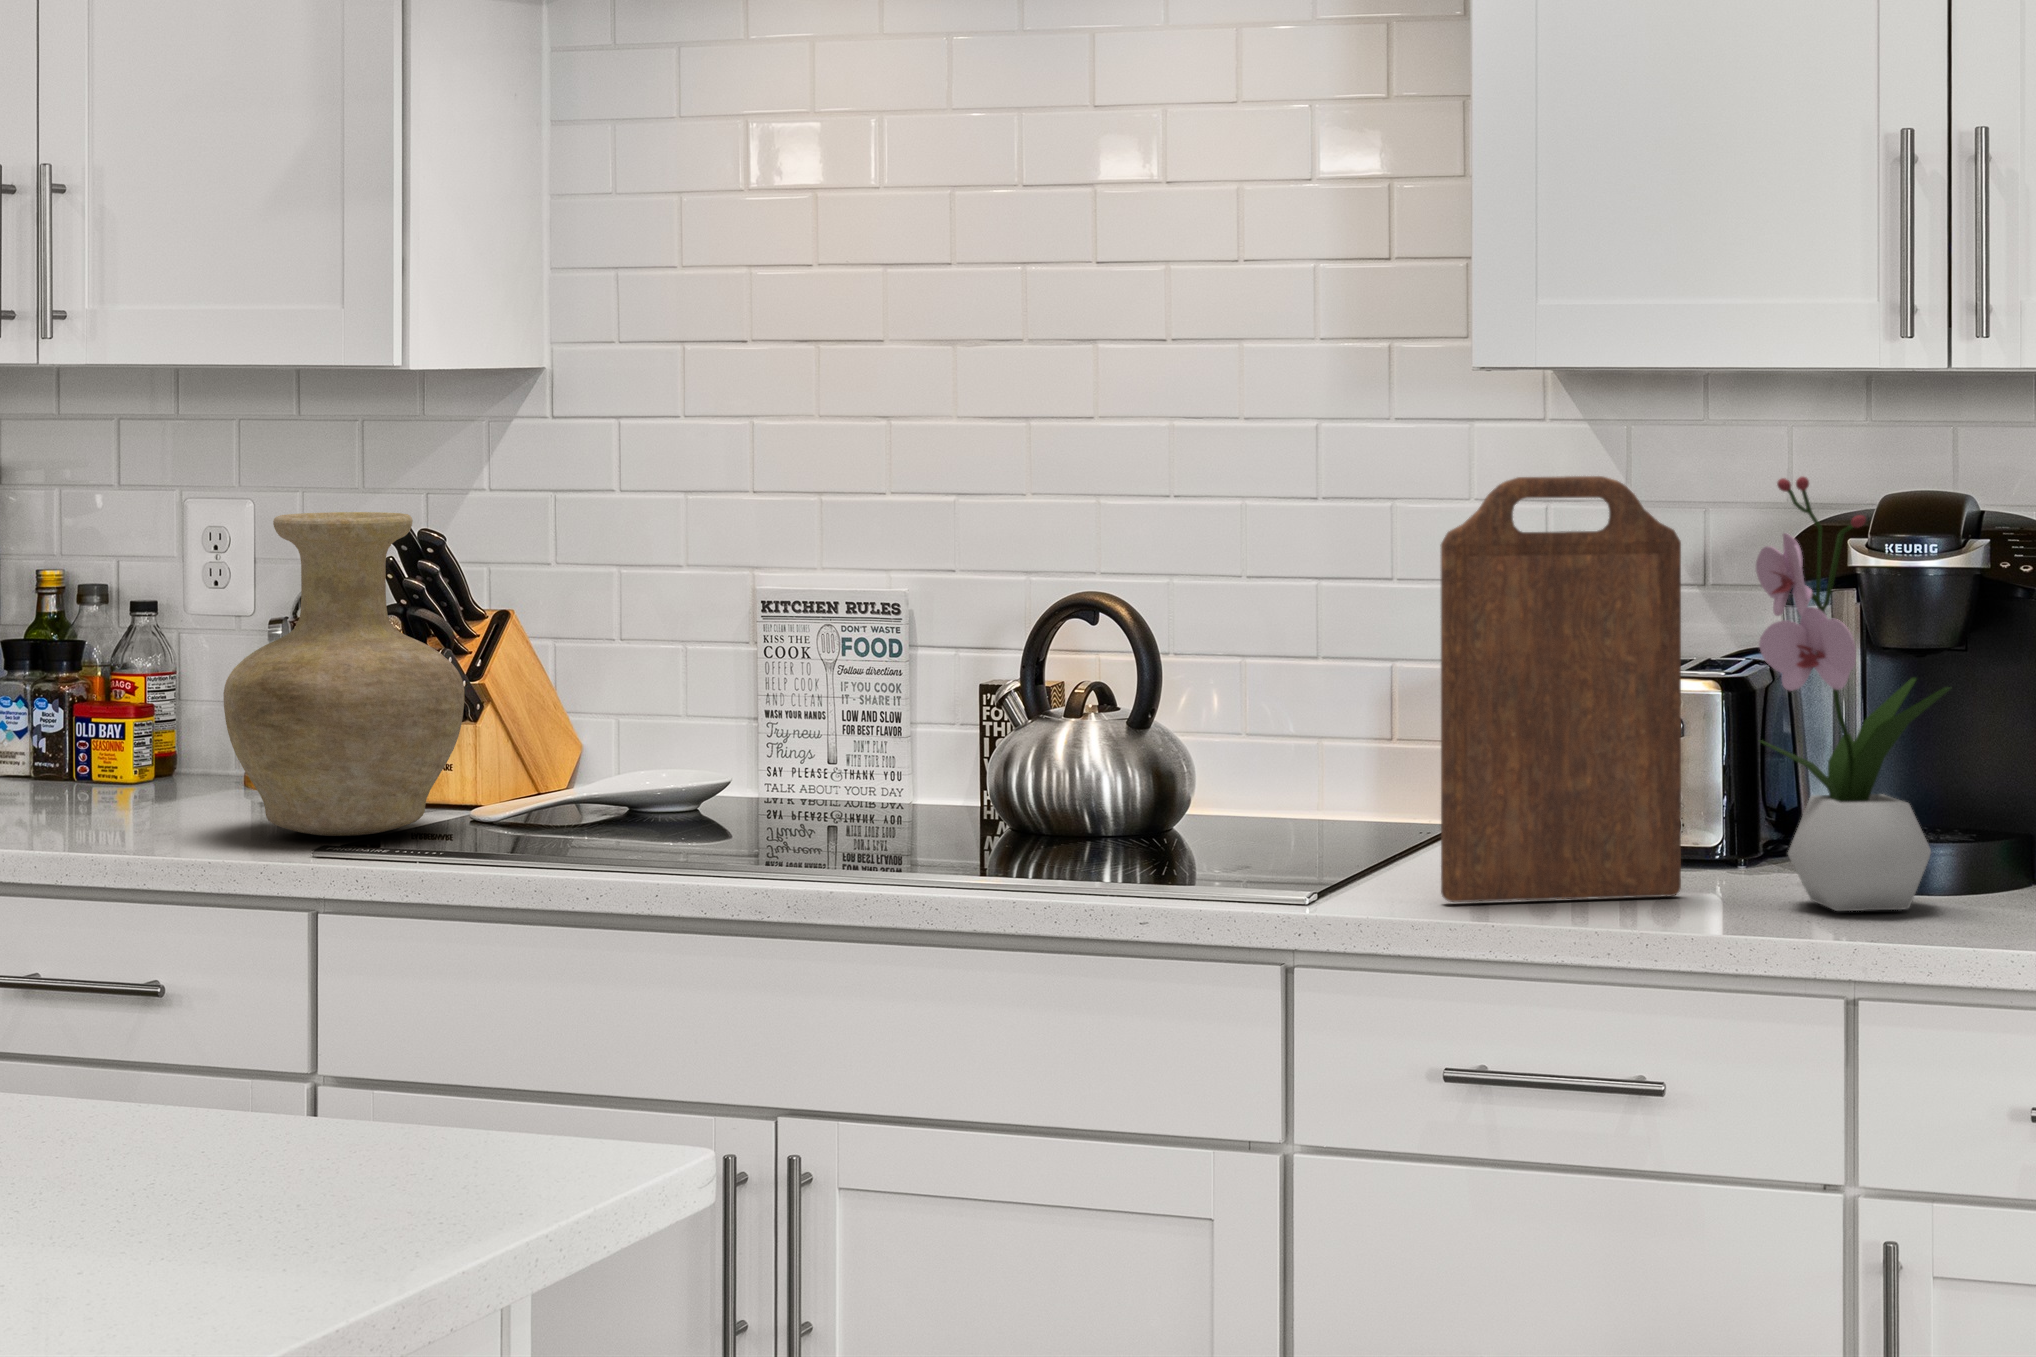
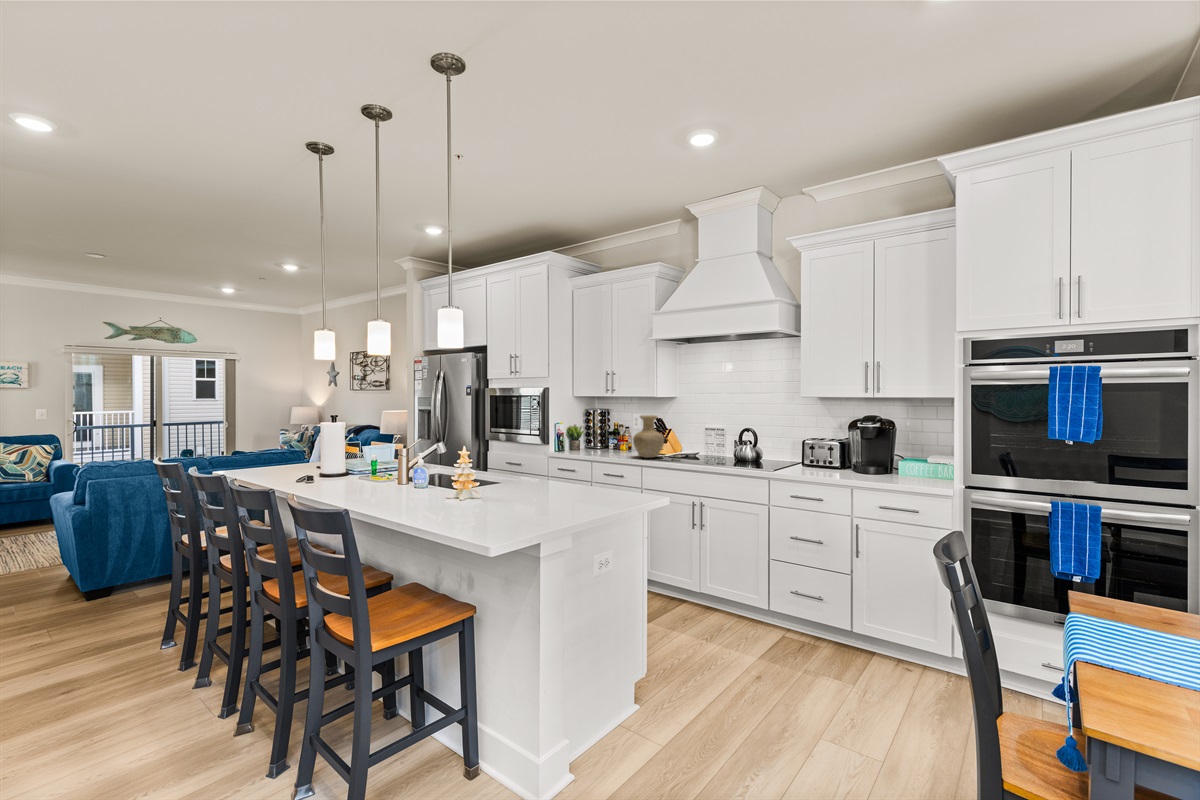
cutting board: present [1441,476,1681,902] -> none [793,412,830,473]
flower arrangement: present [1756,477,1950,911] -> none [841,413,870,476]

